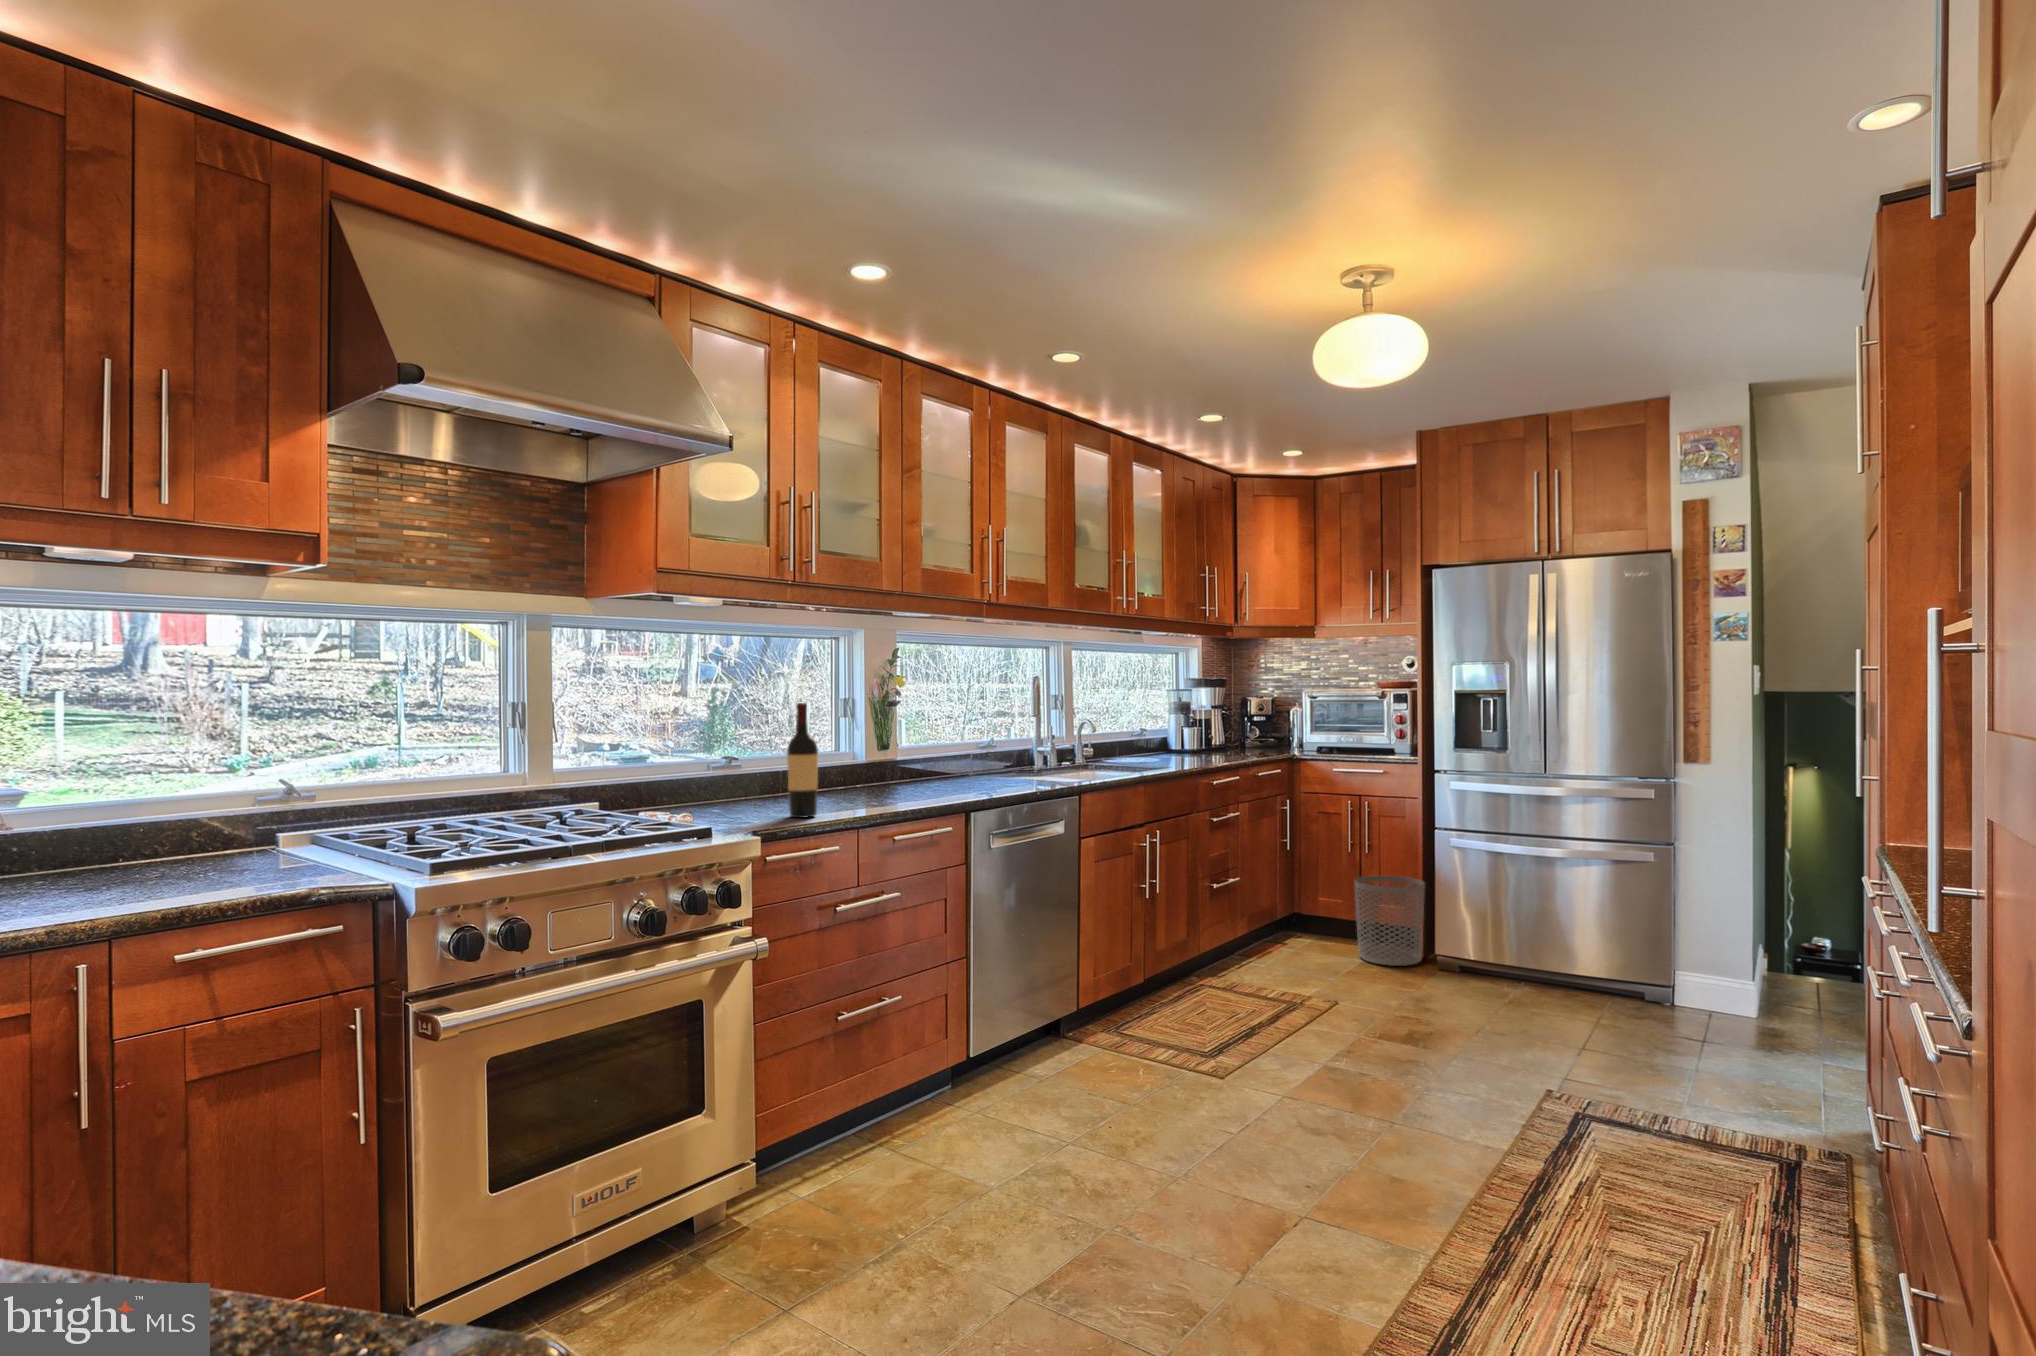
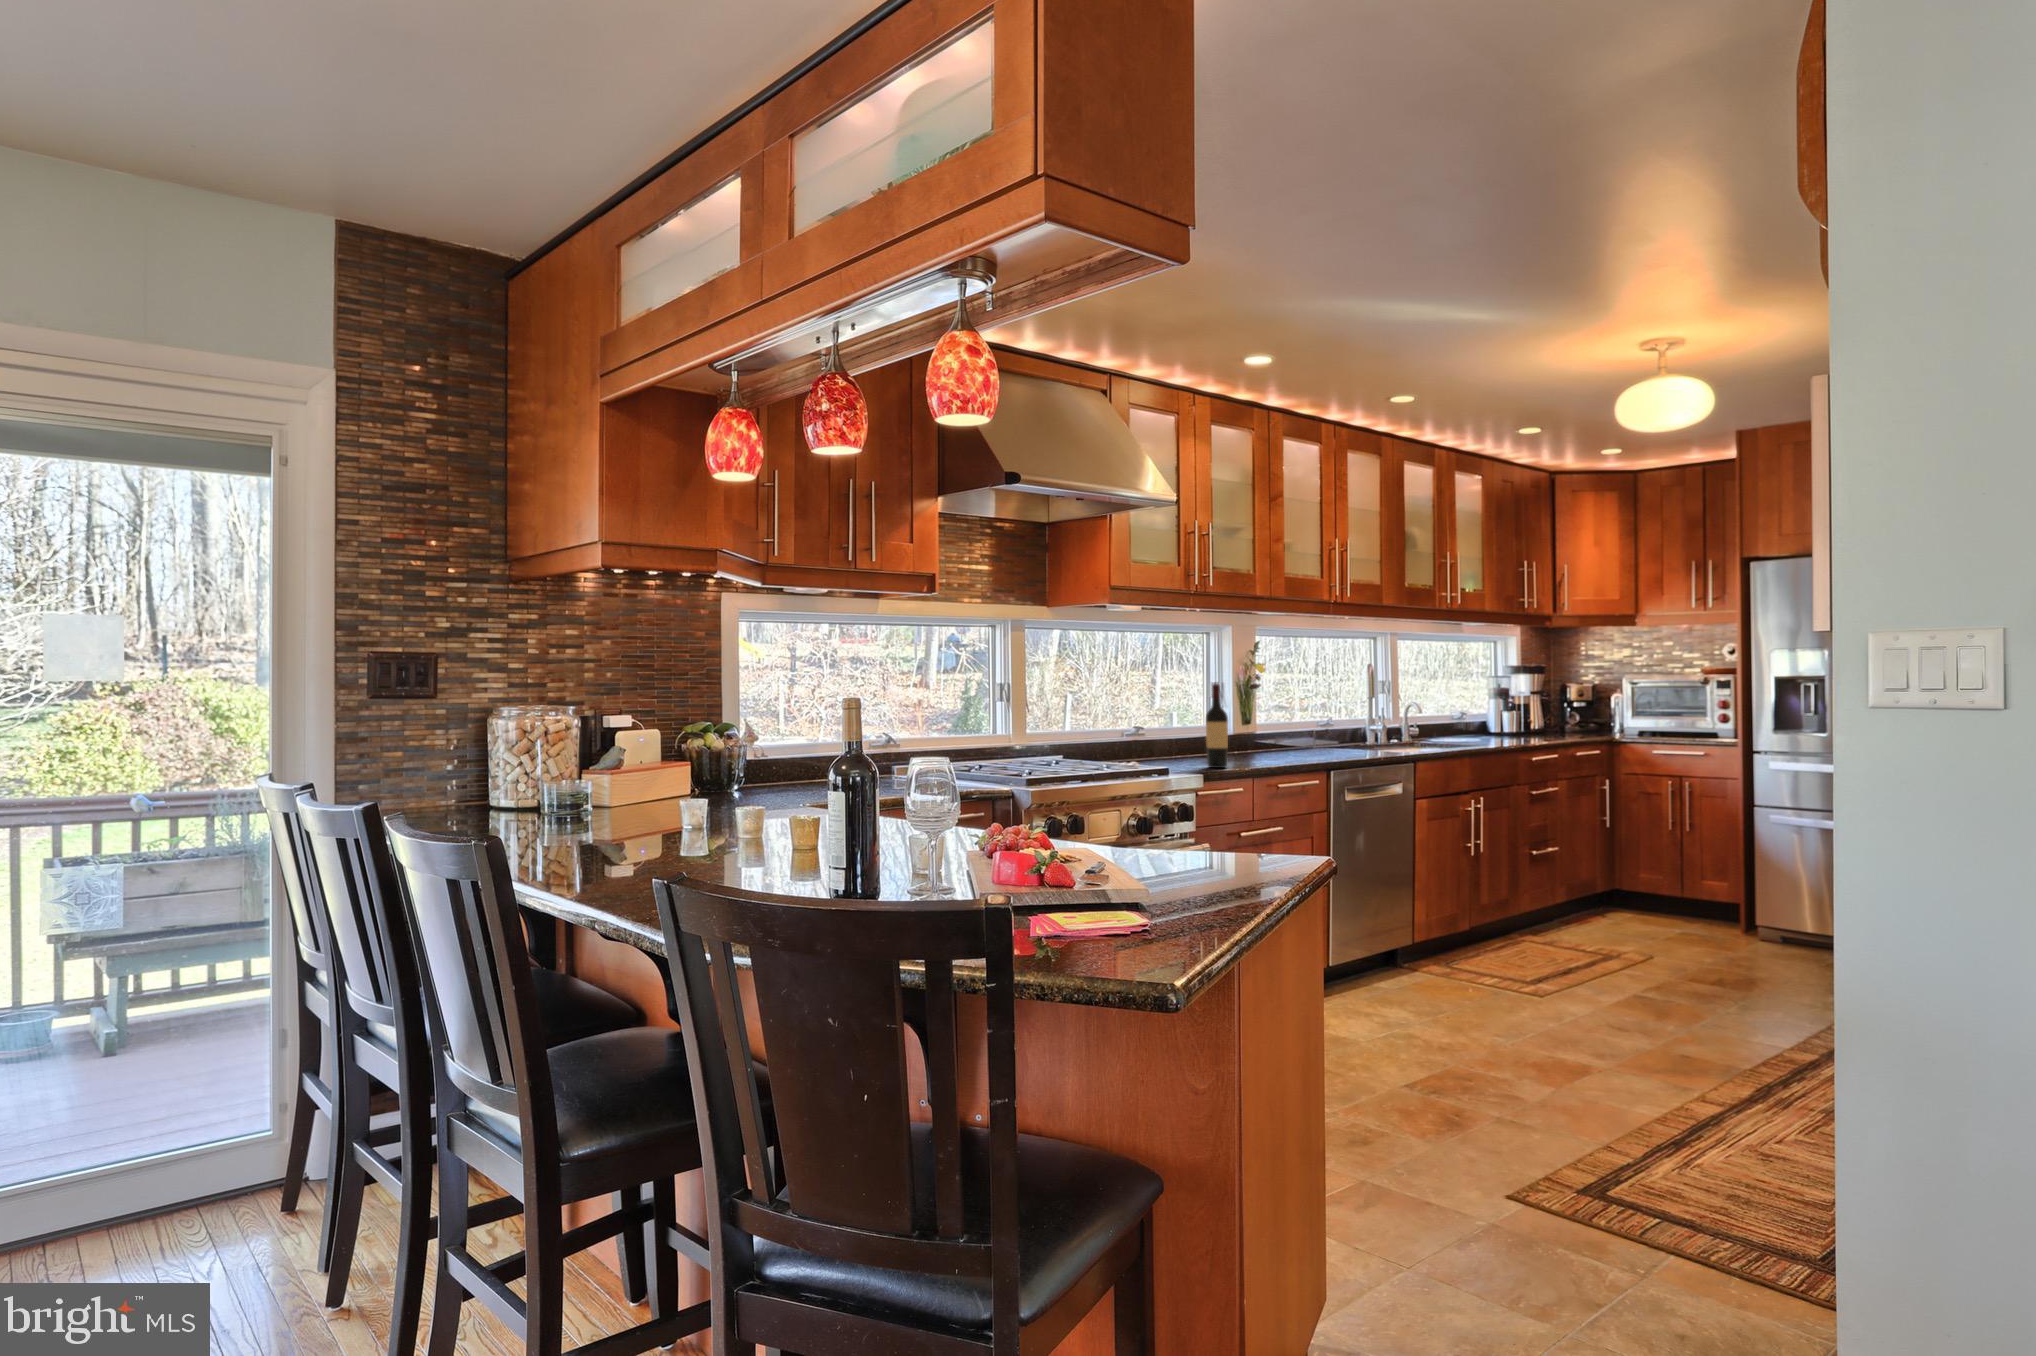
waste bin: present [1355,875,1425,966] -> none [1673,850,1743,932]

